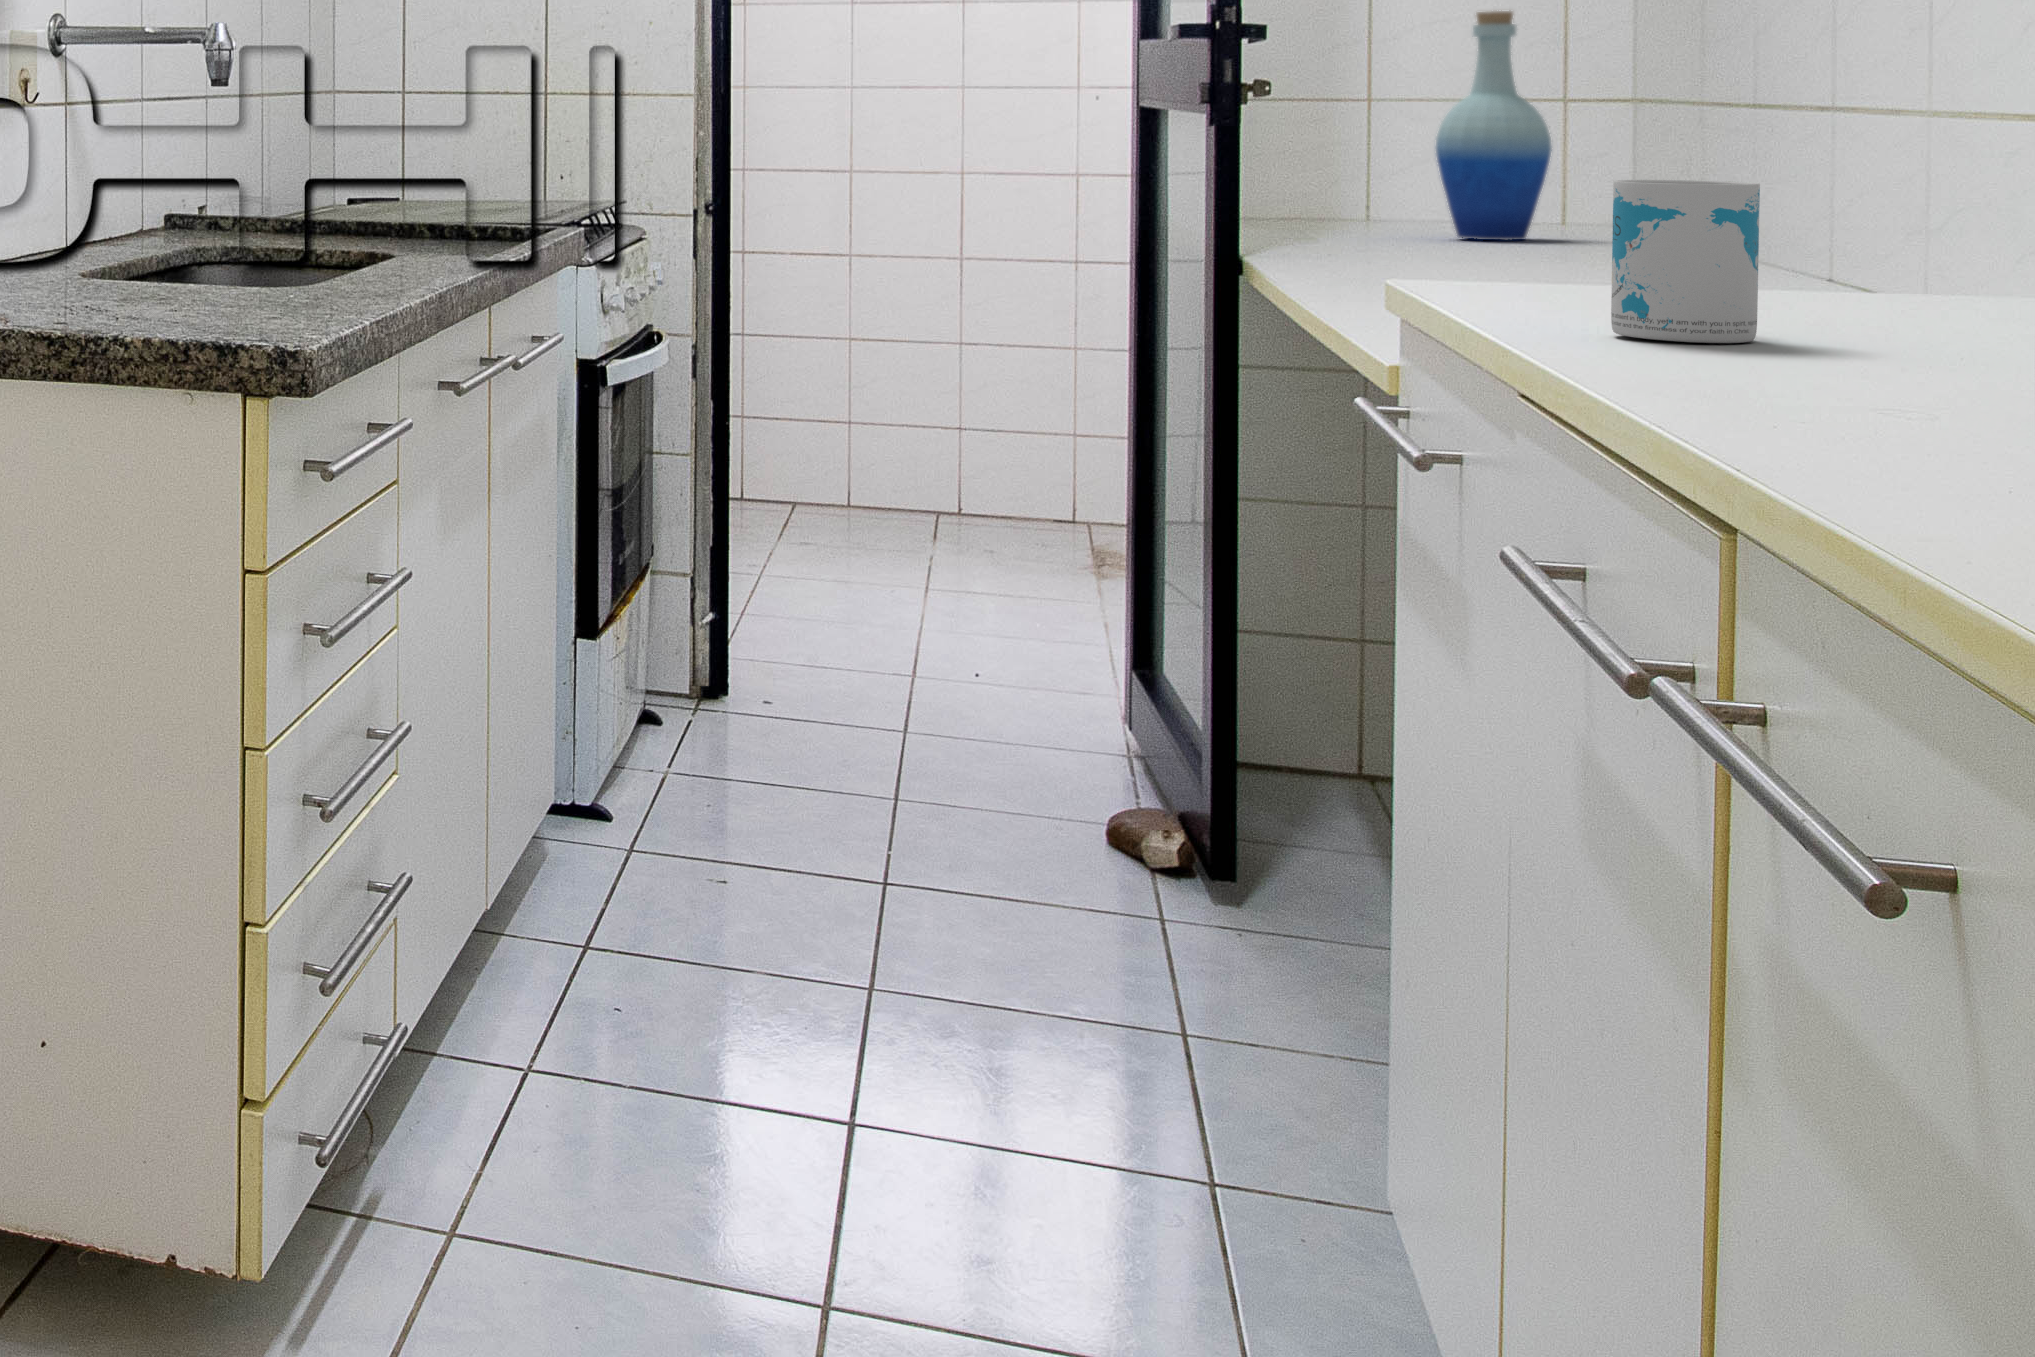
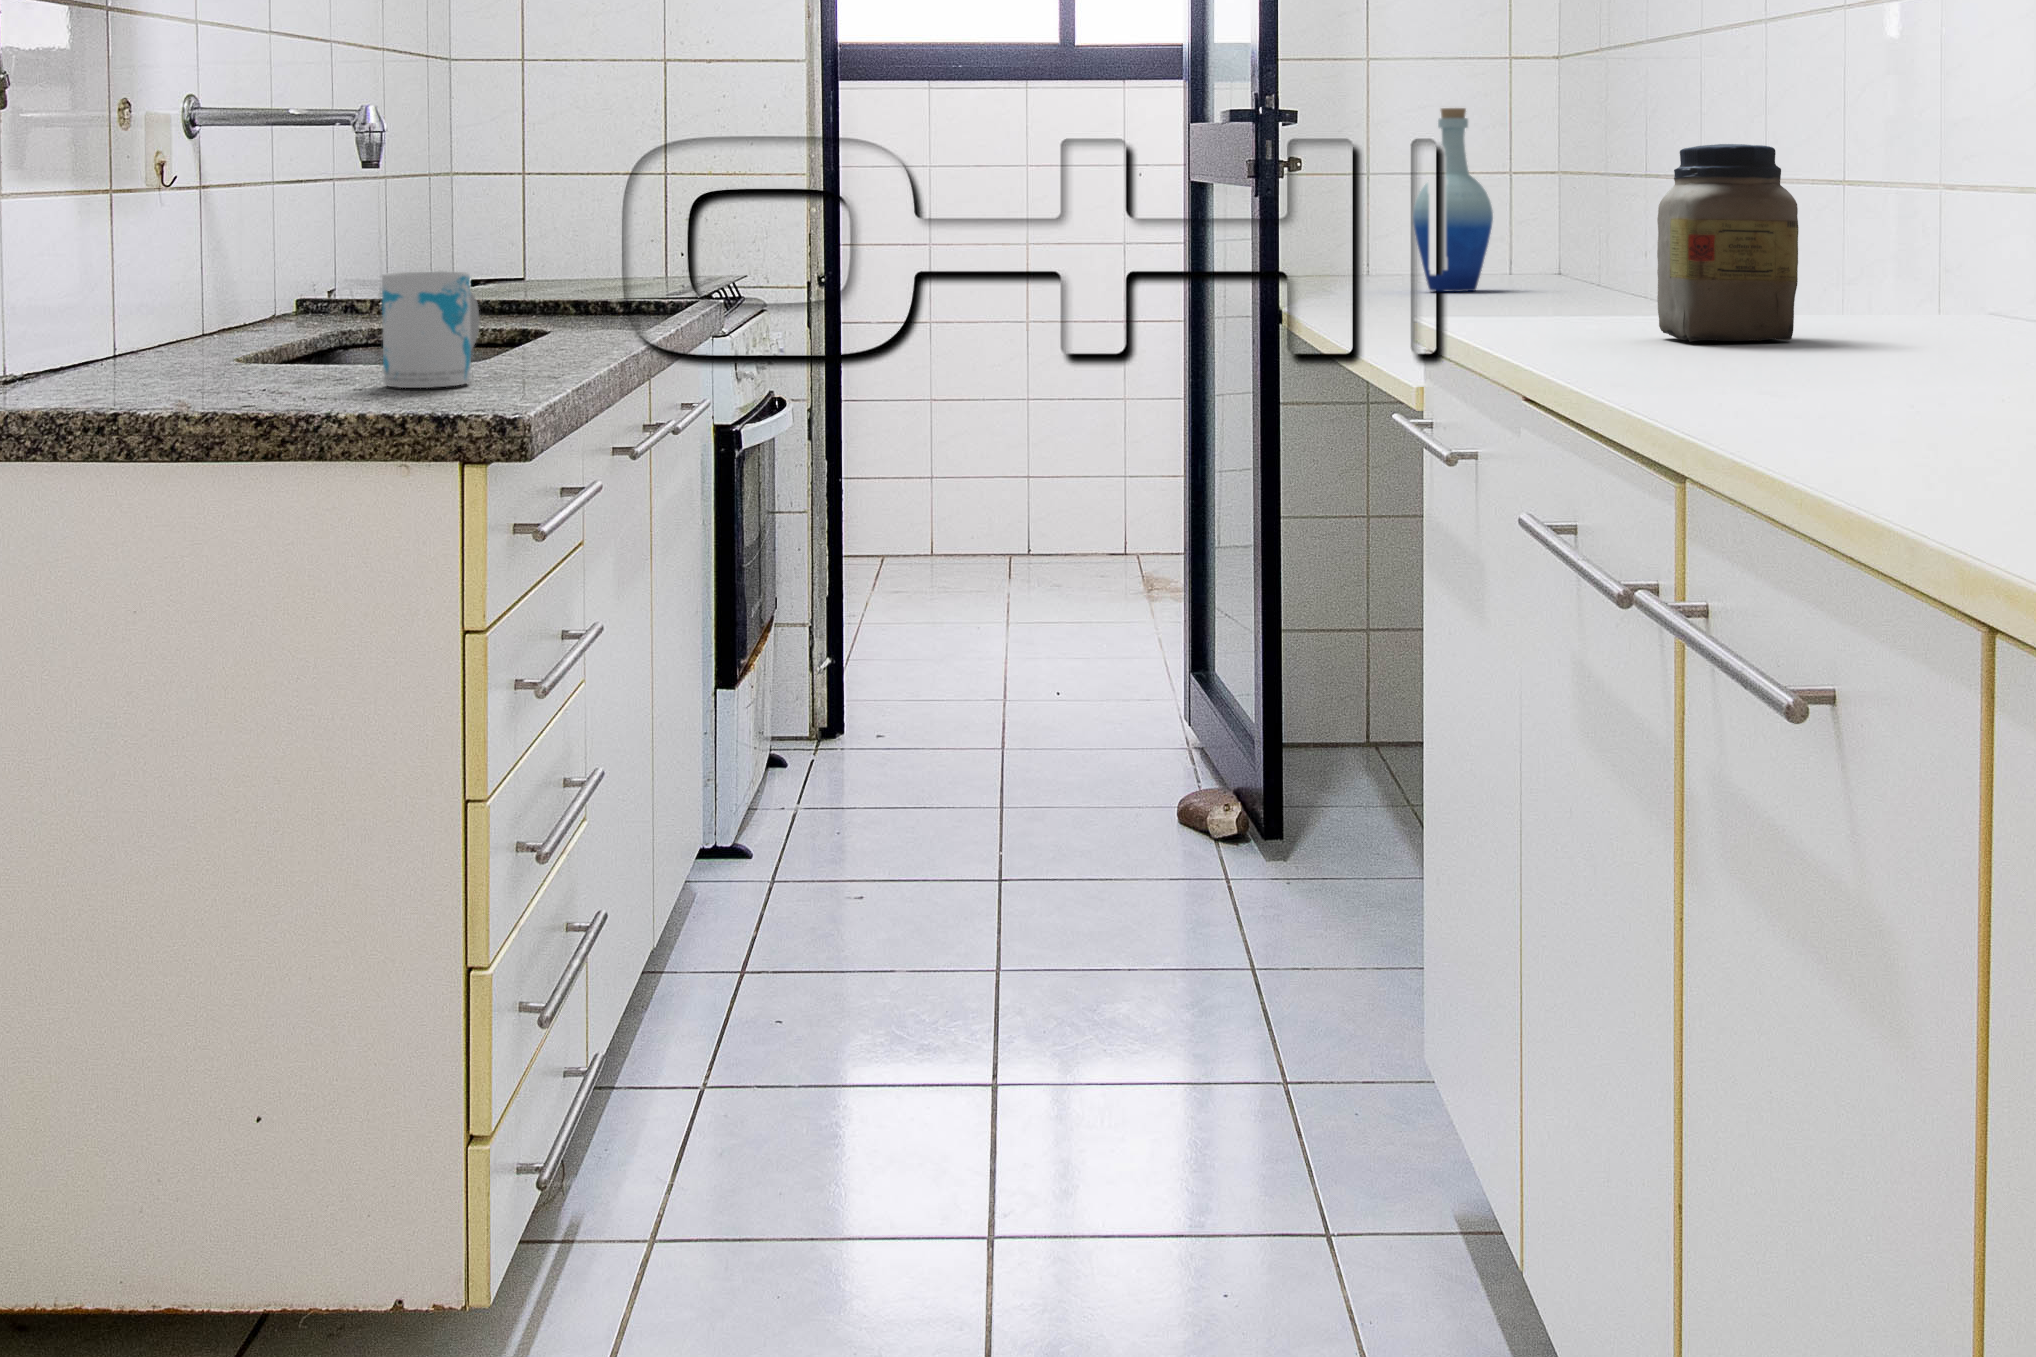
jar: none [1771,53,2007,325] -> present [1657,144,1798,341]
mug: present [1611,180,1760,343] -> present [382,271,480,388]

